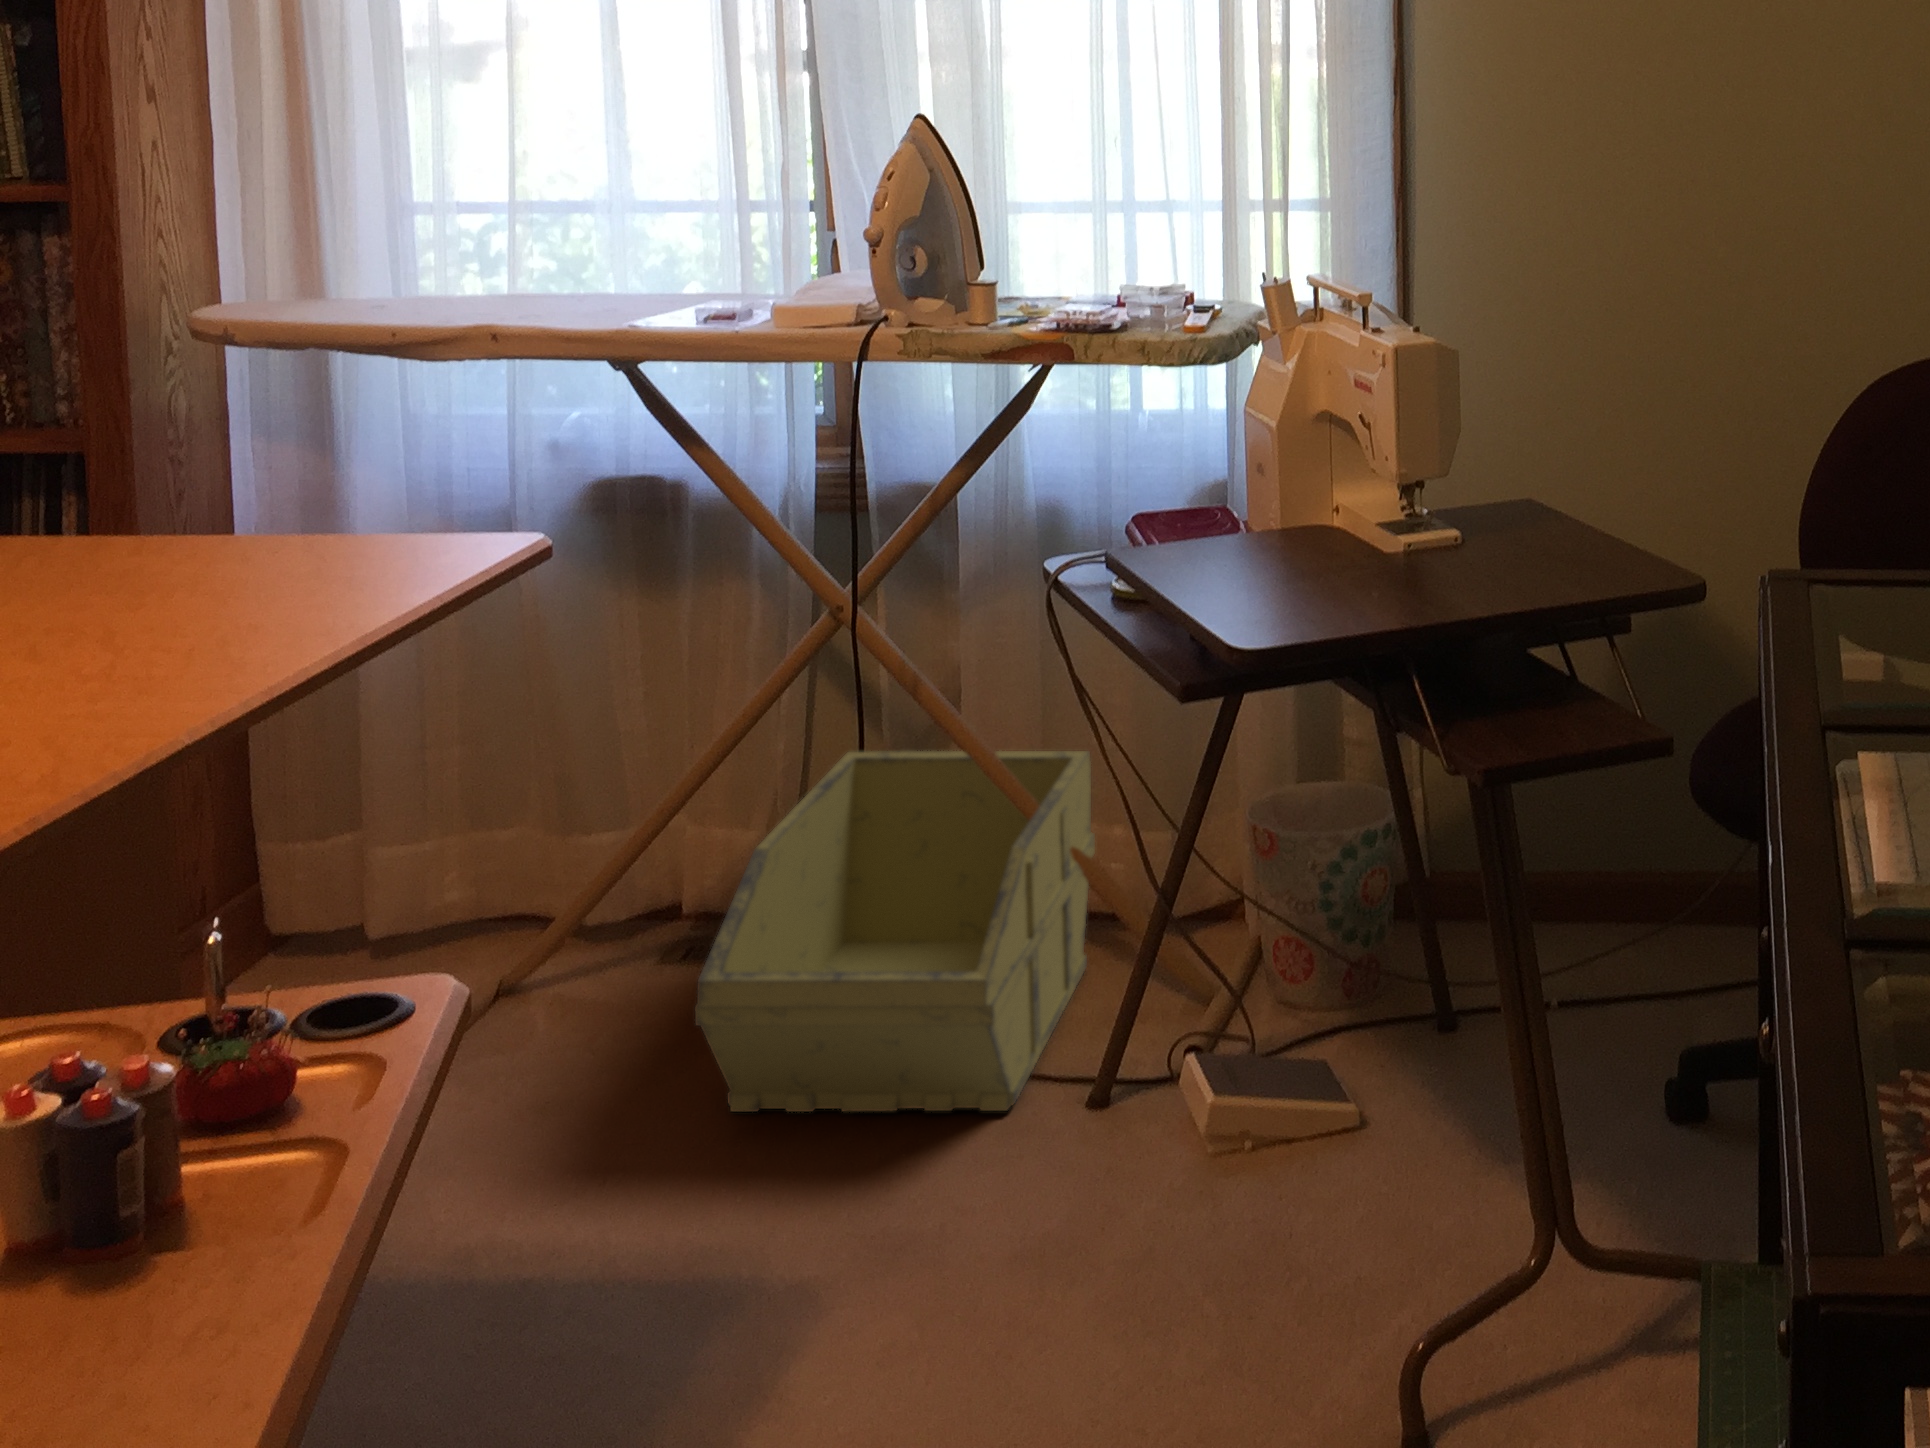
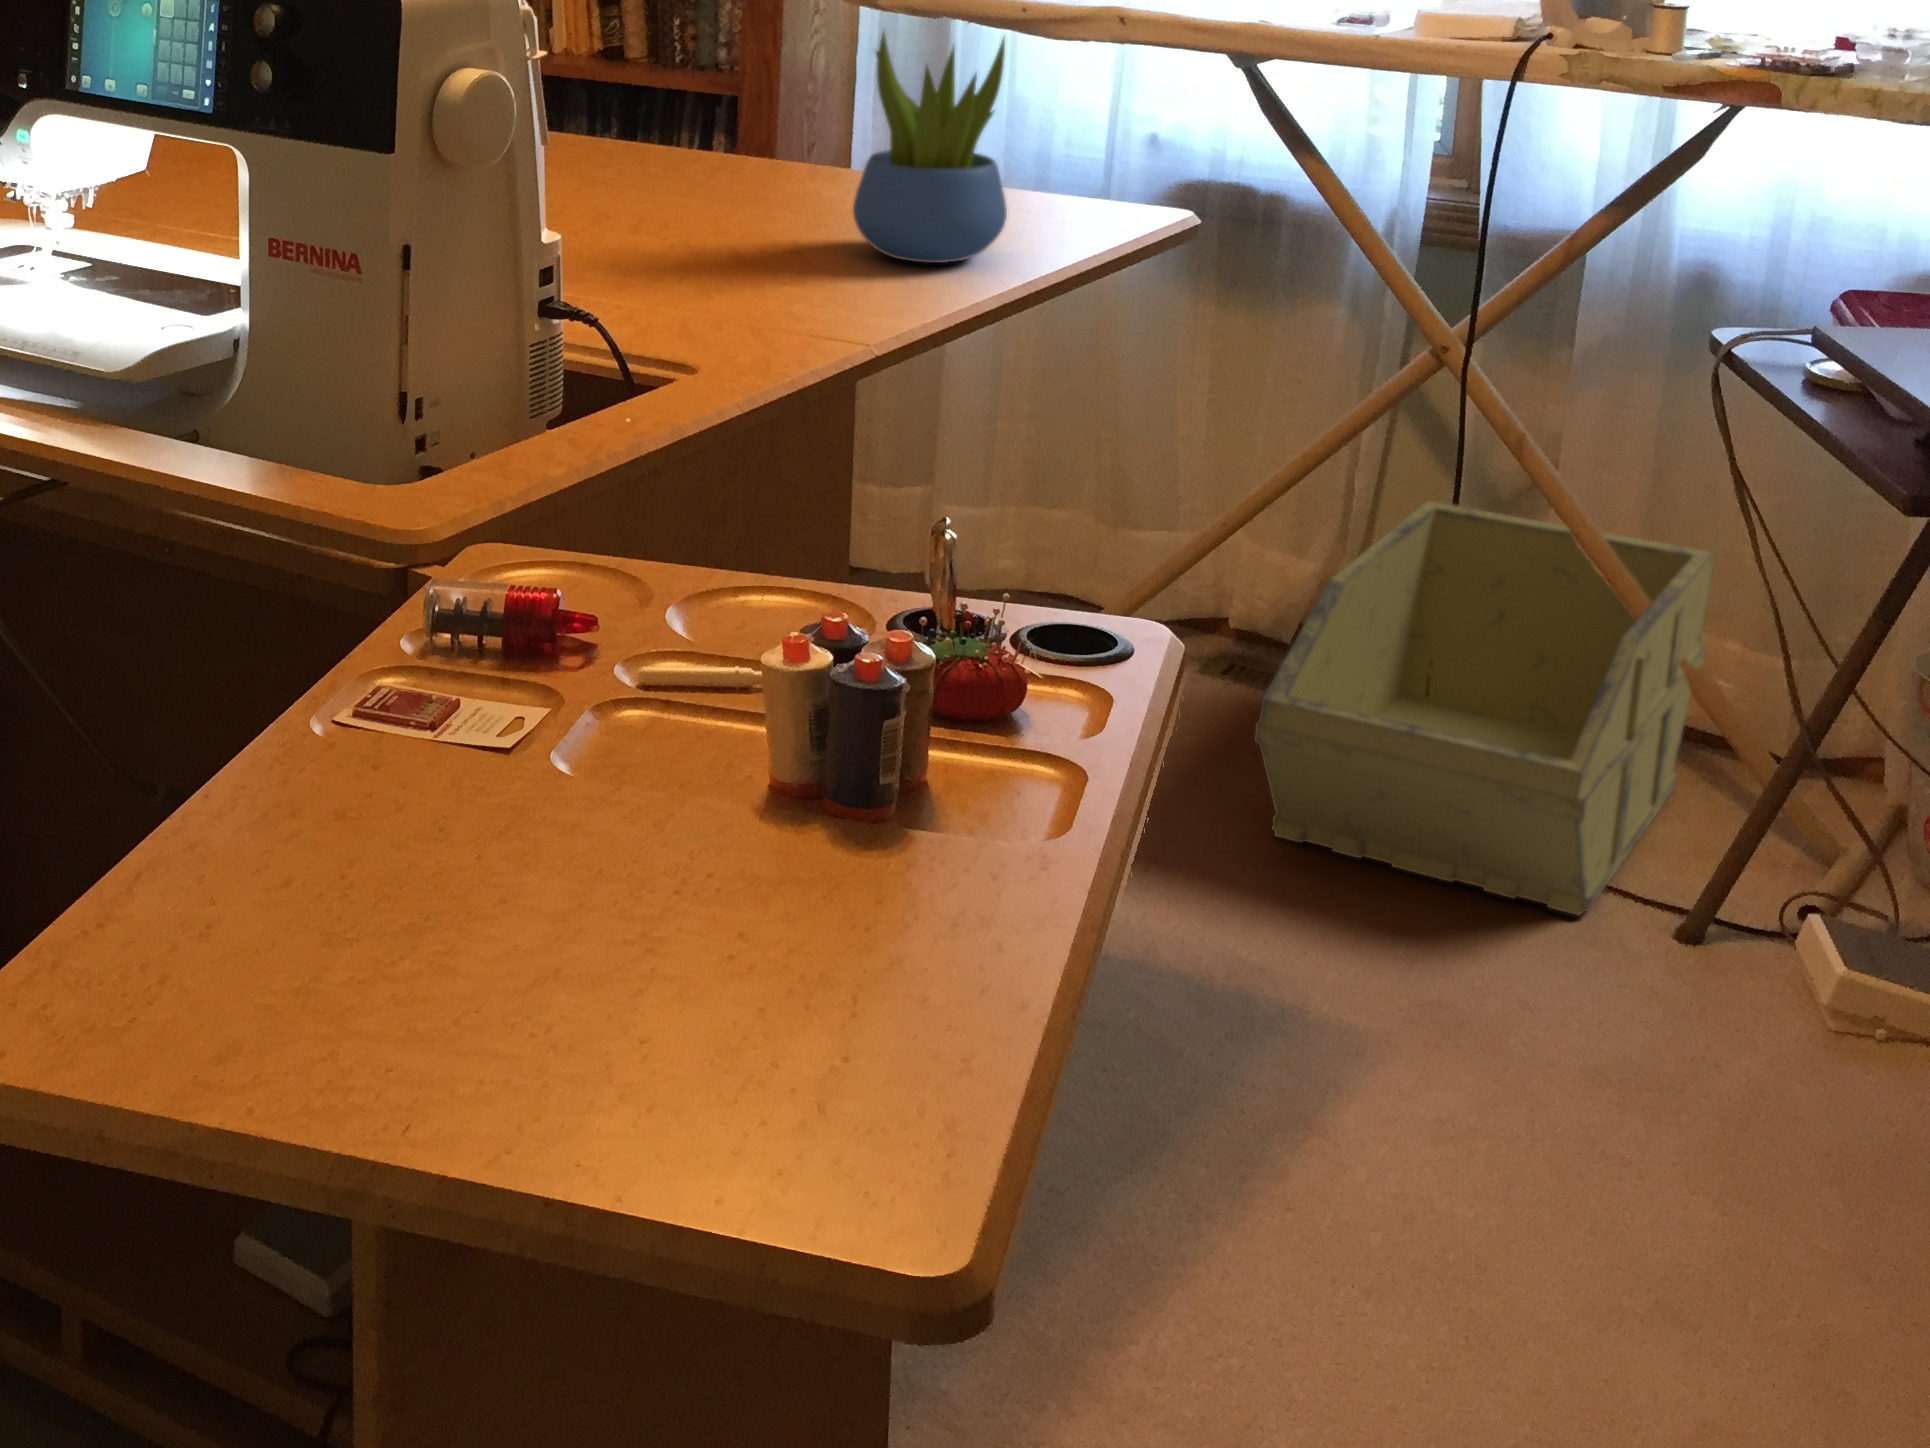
succulent plant: none [160,385,334,626] -> present [853,32,1007,263]

